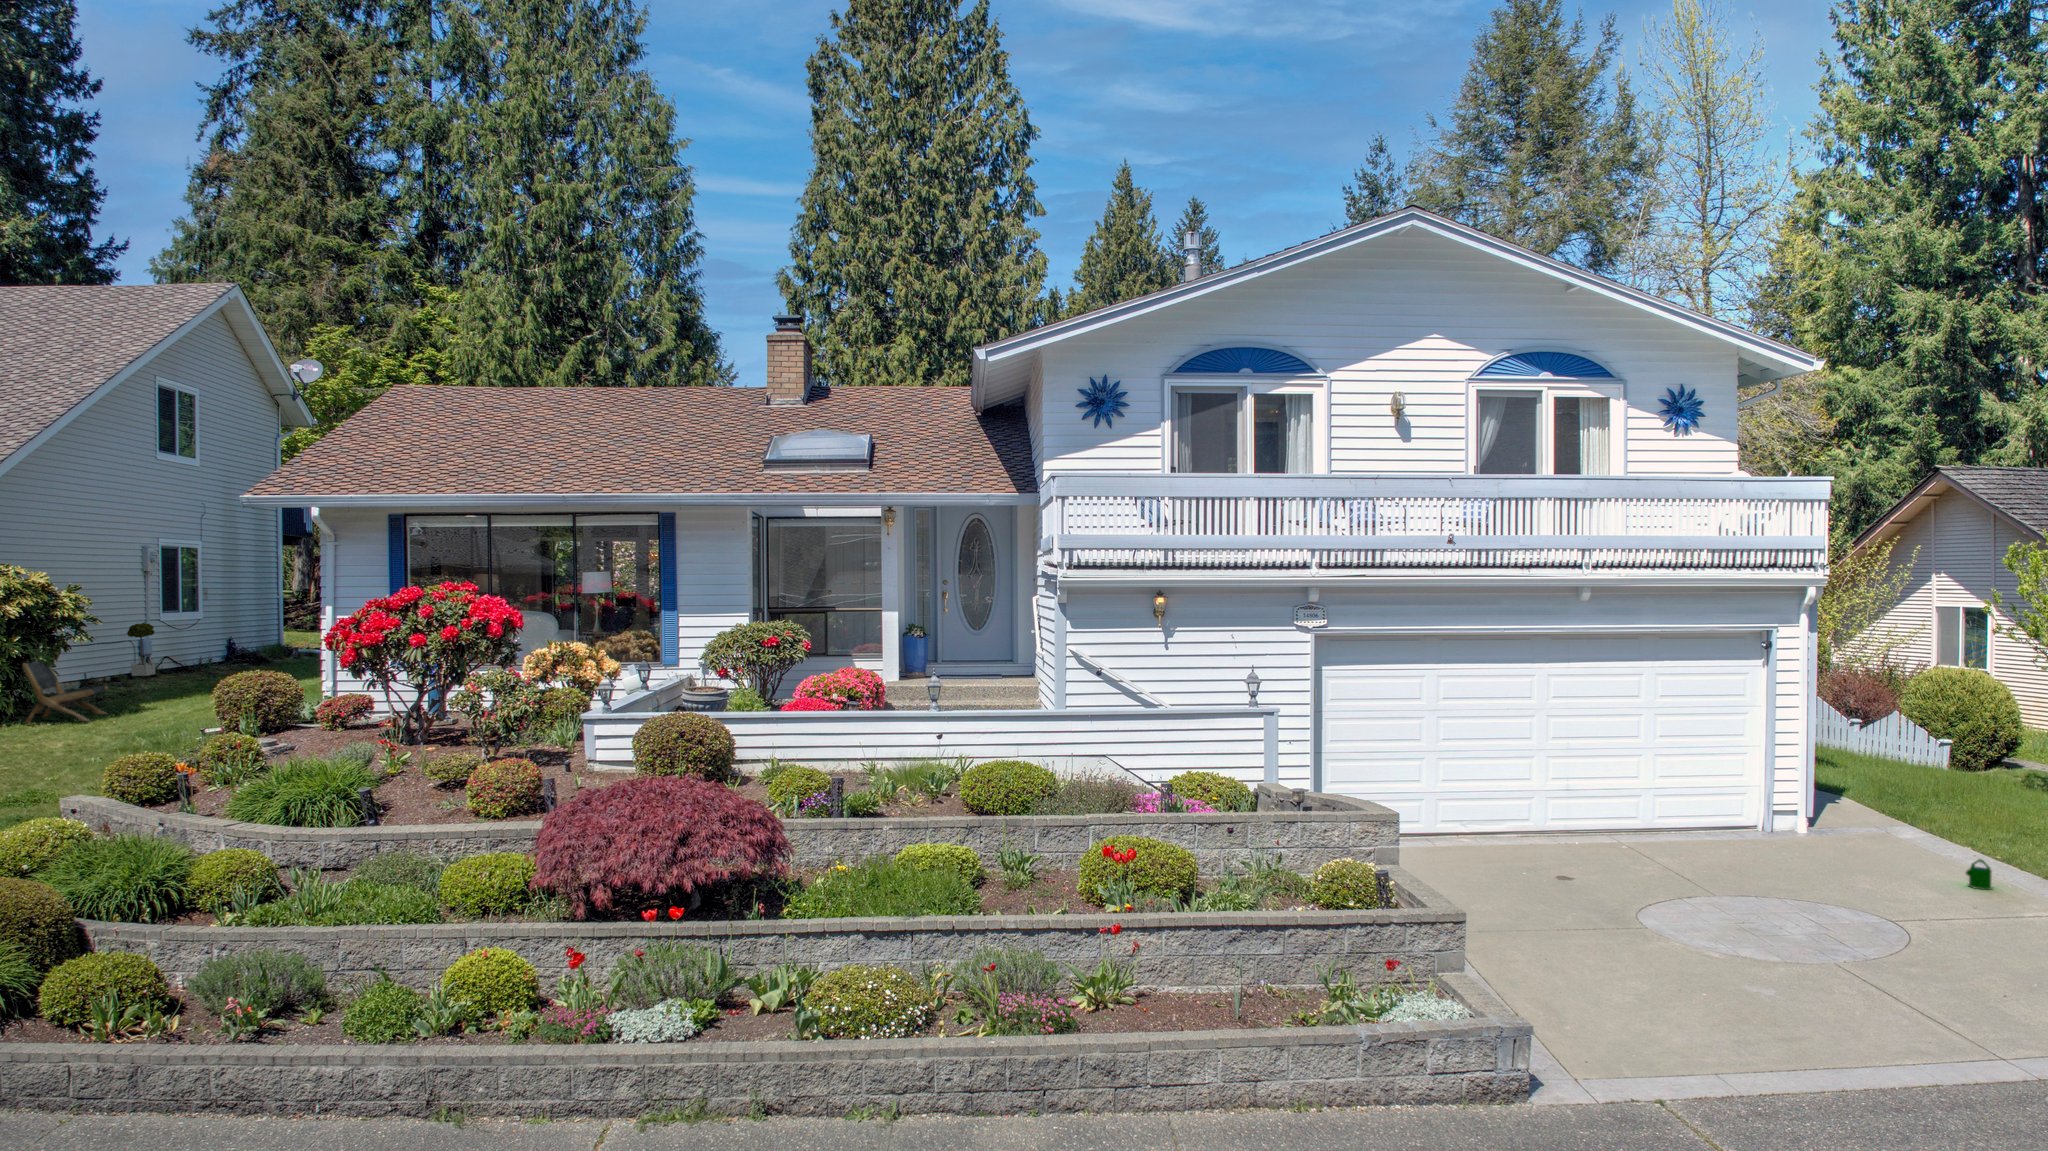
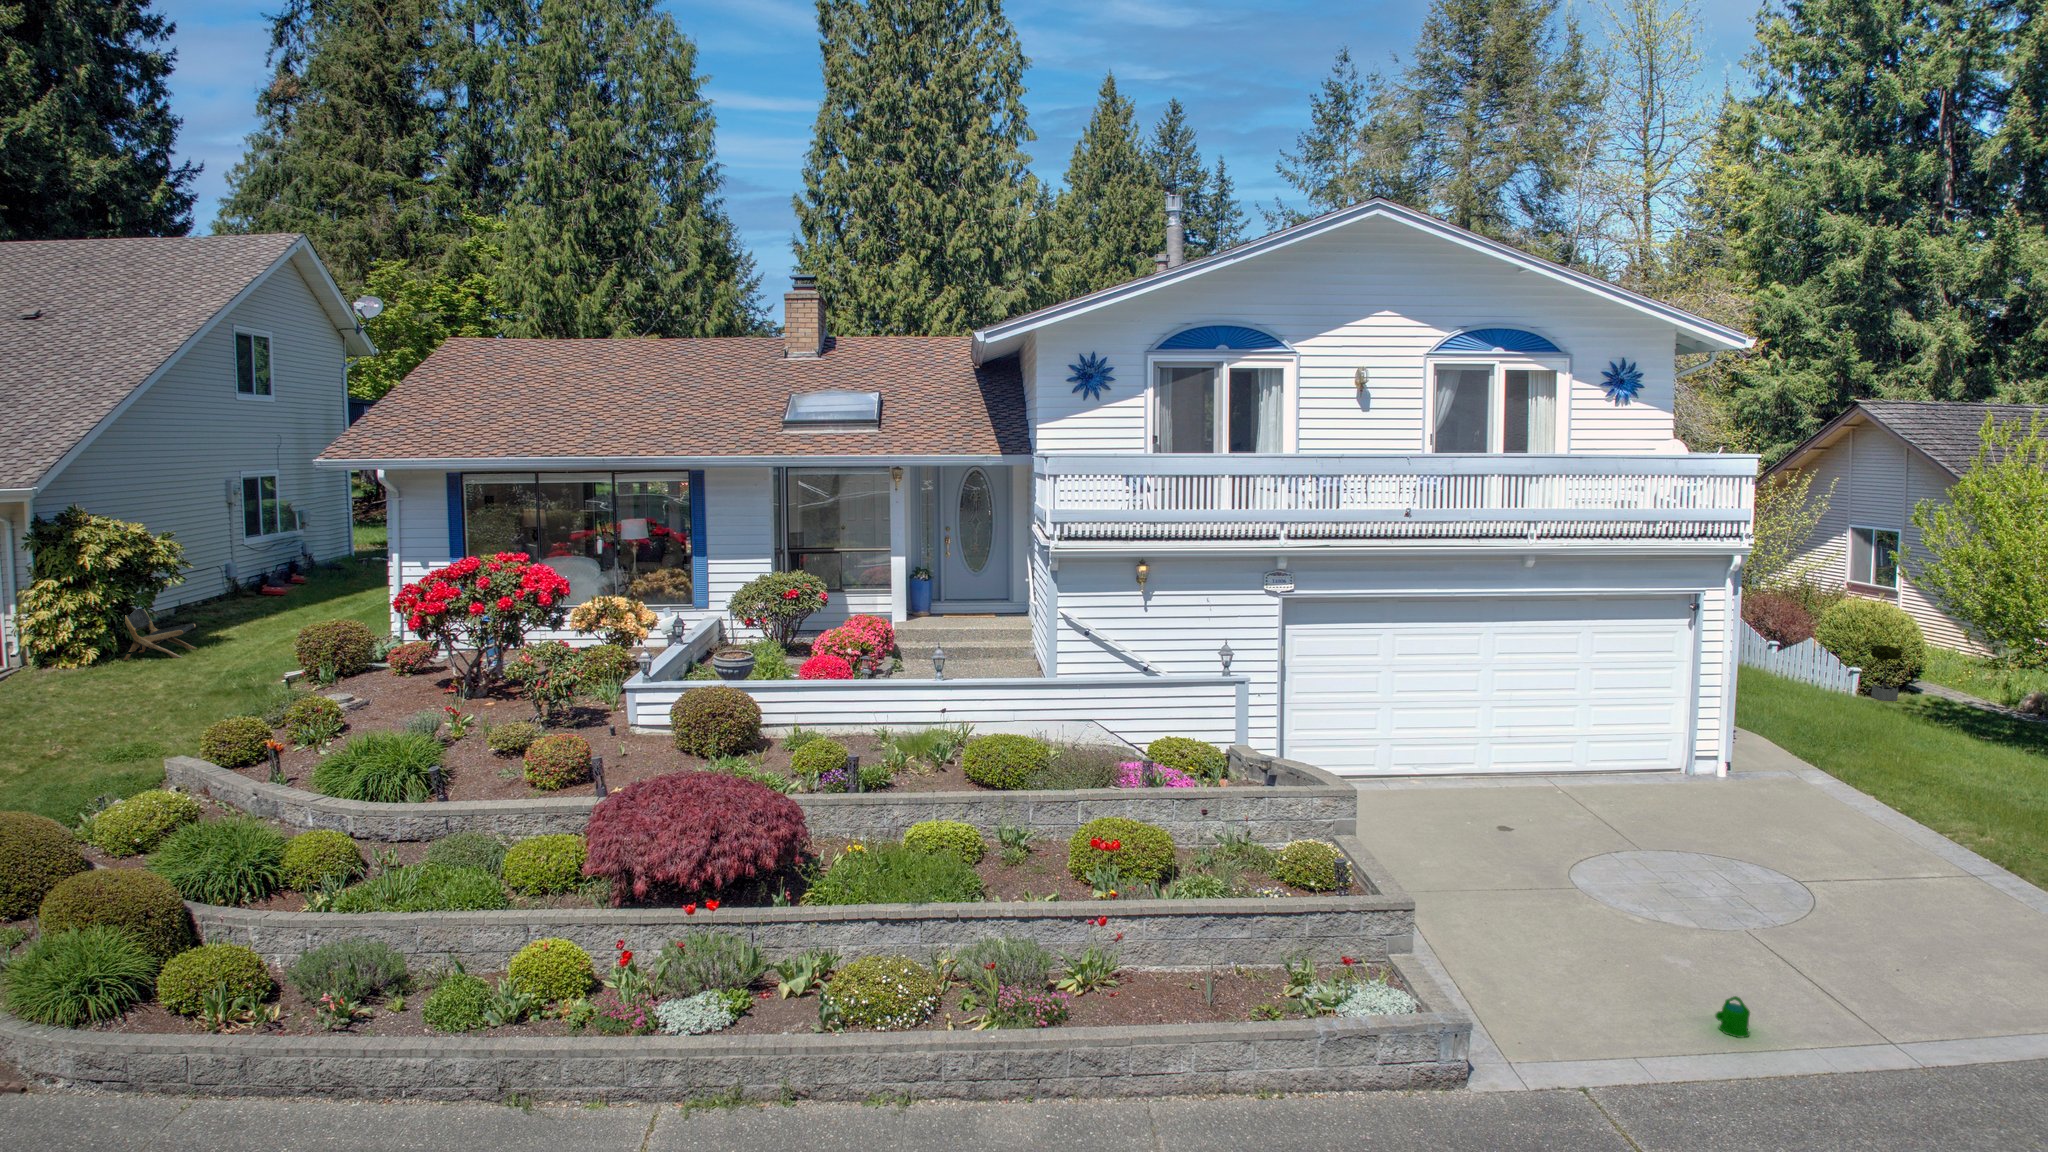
potted tree: present [127,622,155,676] -> present [1871,645,1902,701]
watering can: present [1966,859,1992,890] -> present [1715,996,1750,1038]

